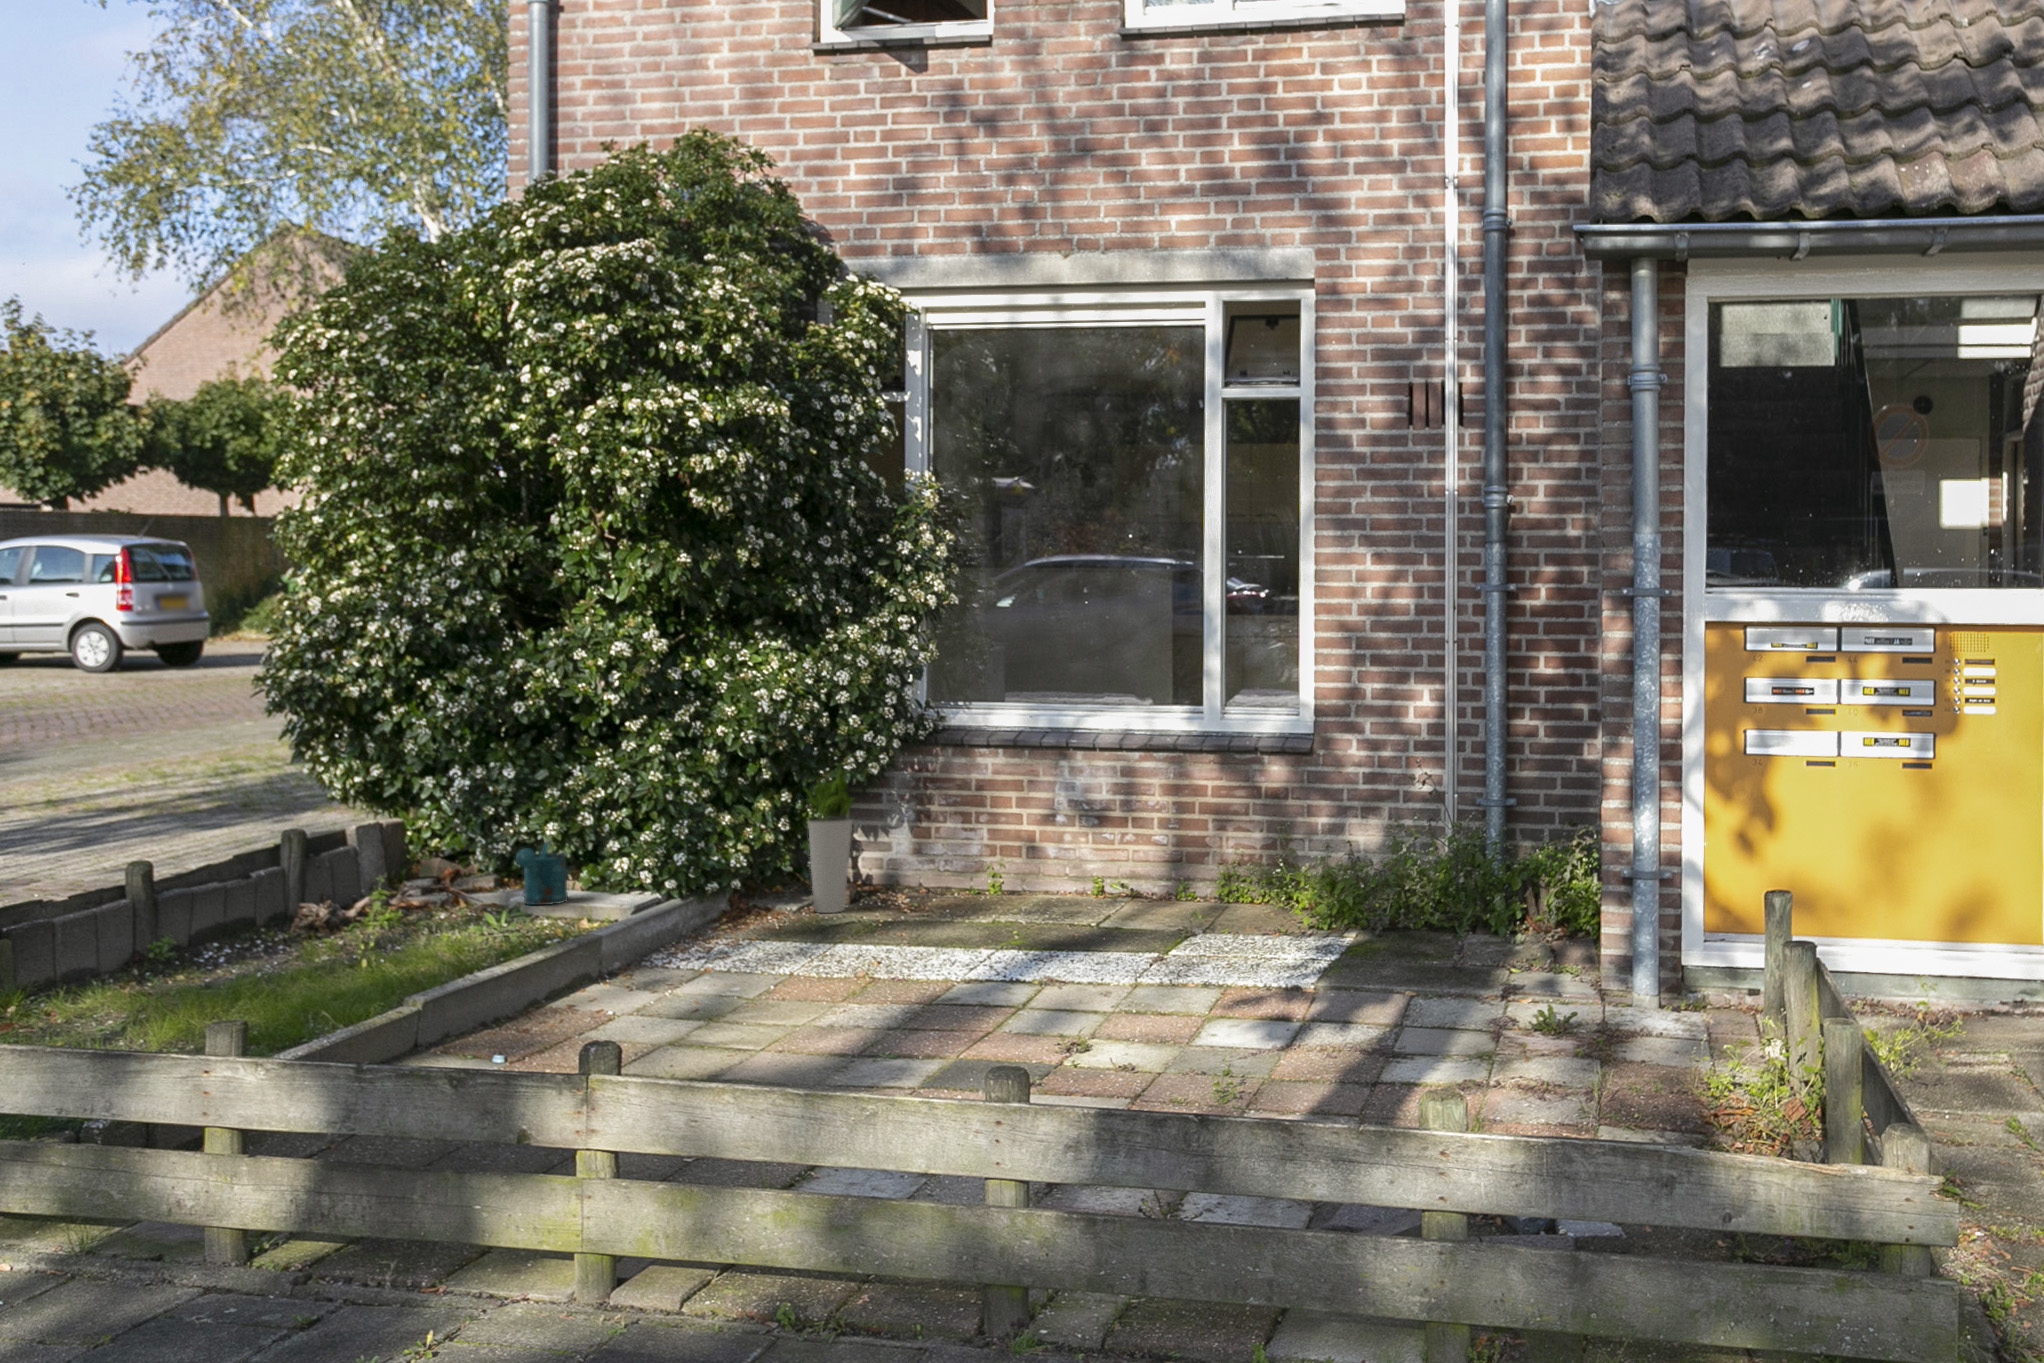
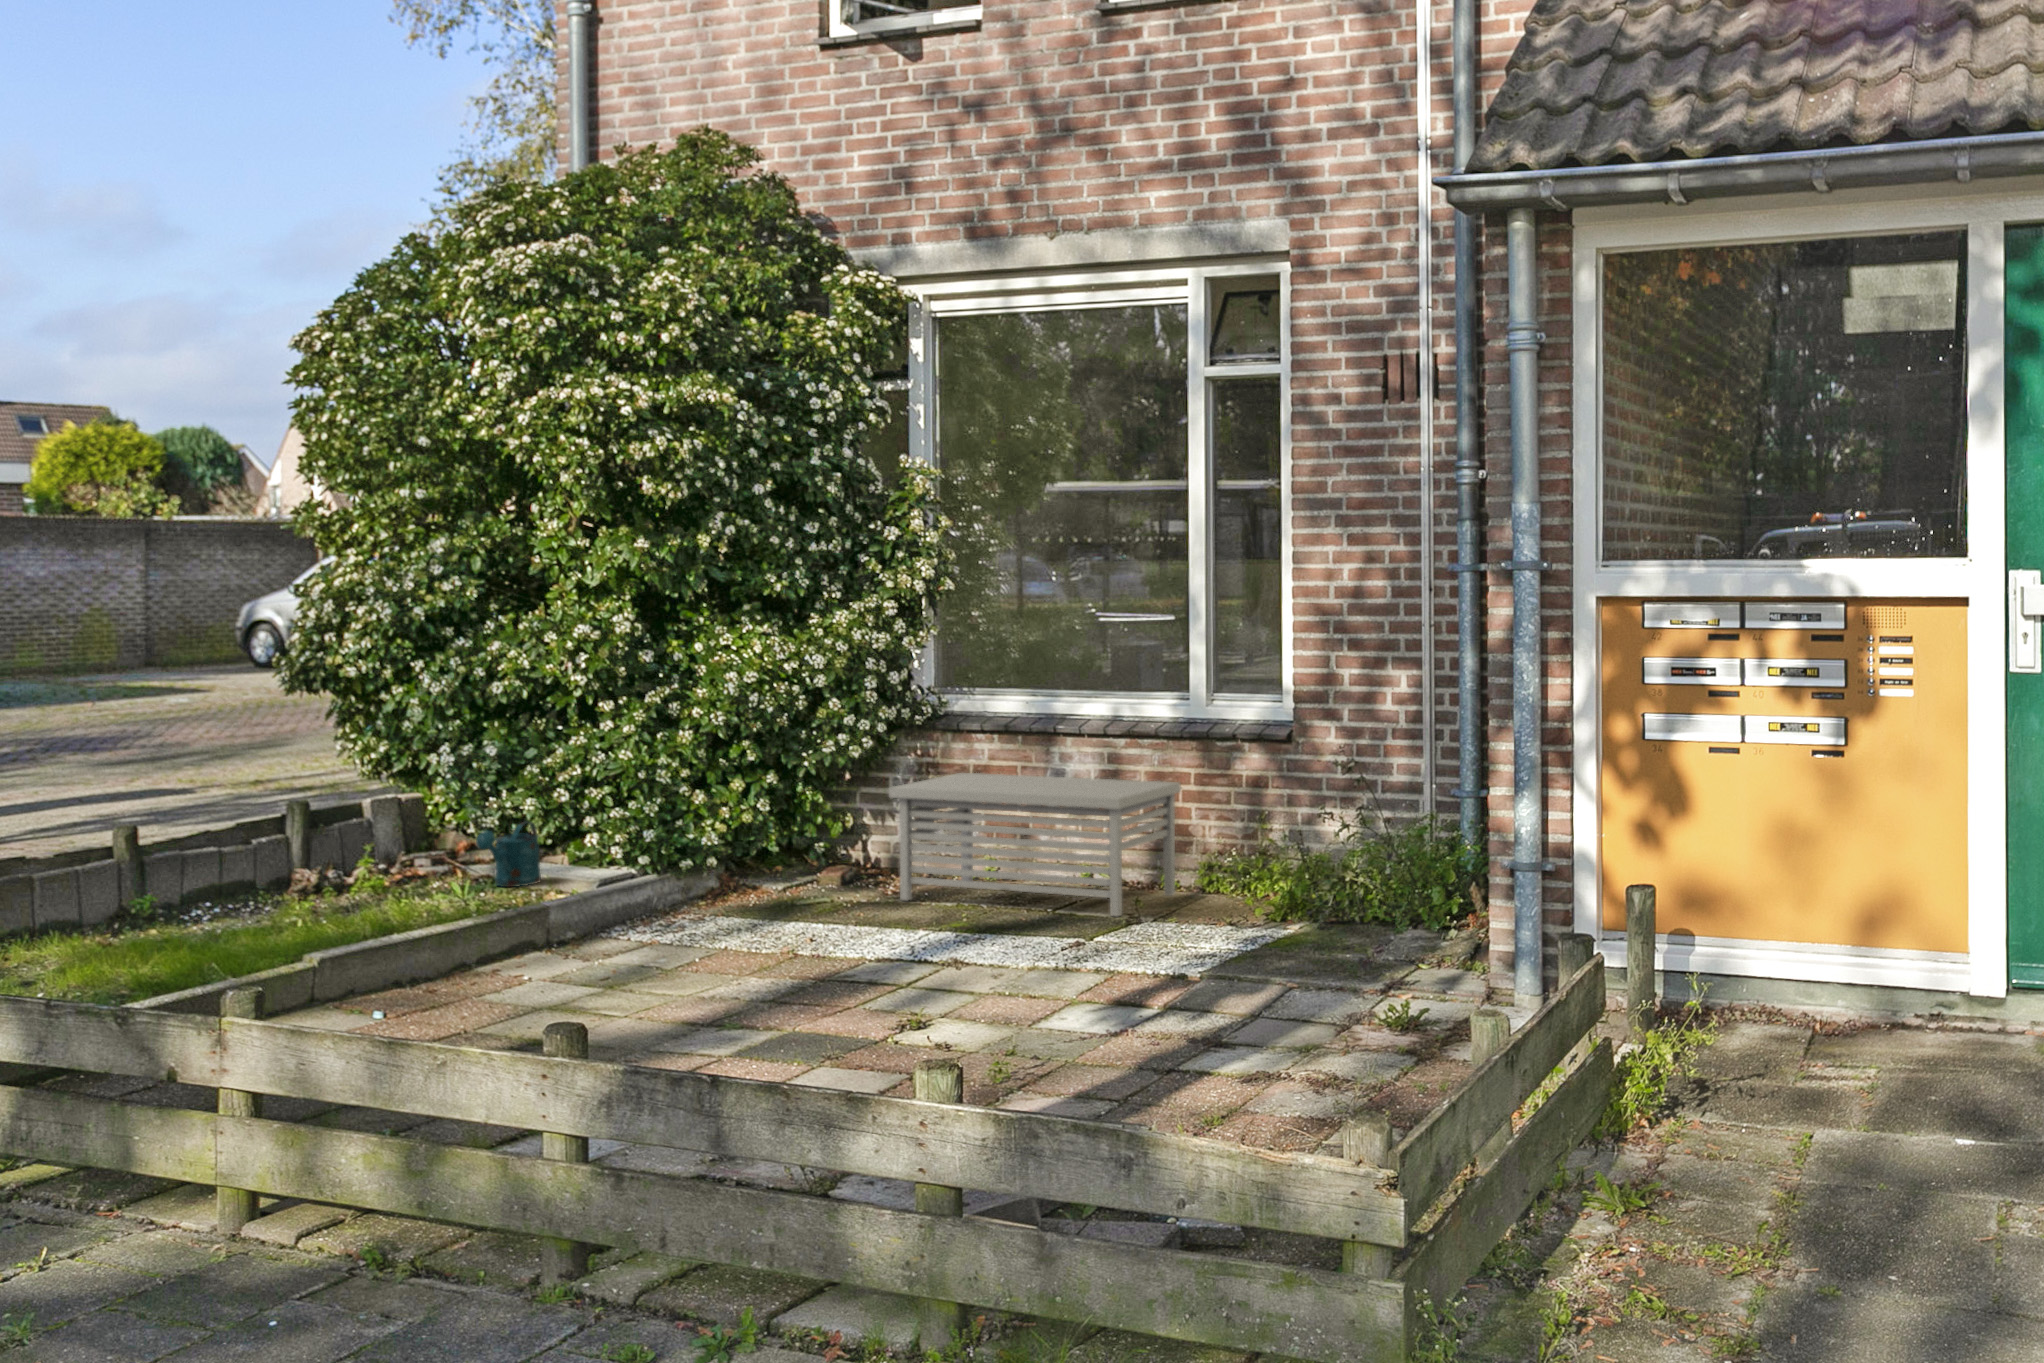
planter: present [804,769,854,913] -> none [781,745,842,897]
storage bench: none [916,789,1200,924] -> present [889,773,1181,916]

